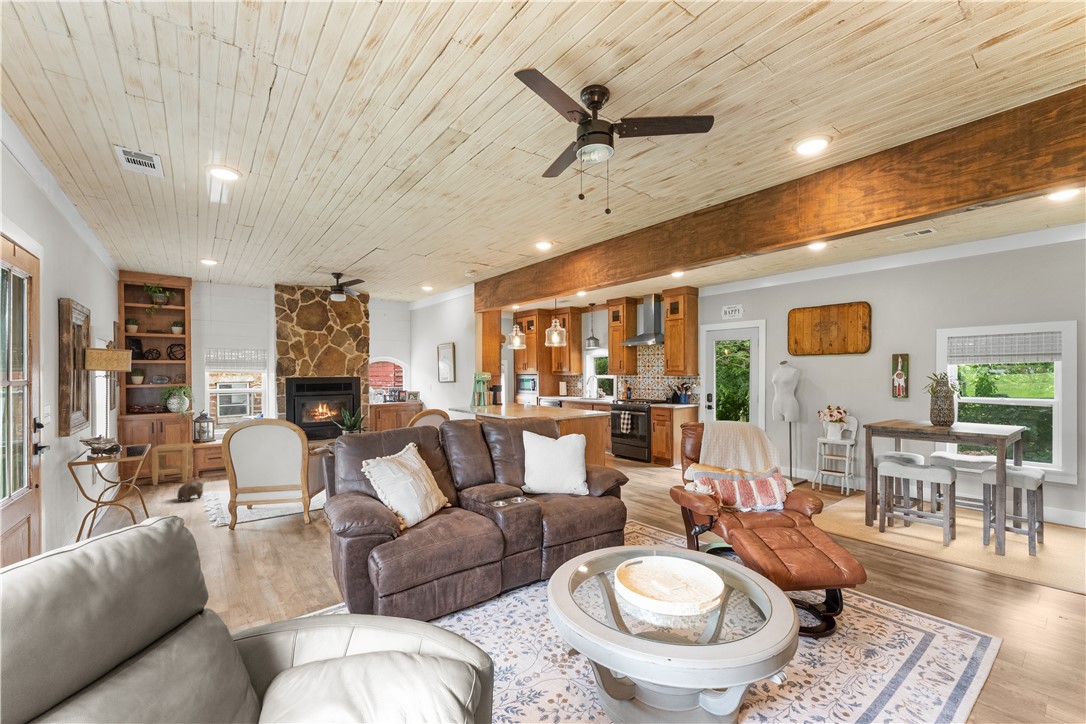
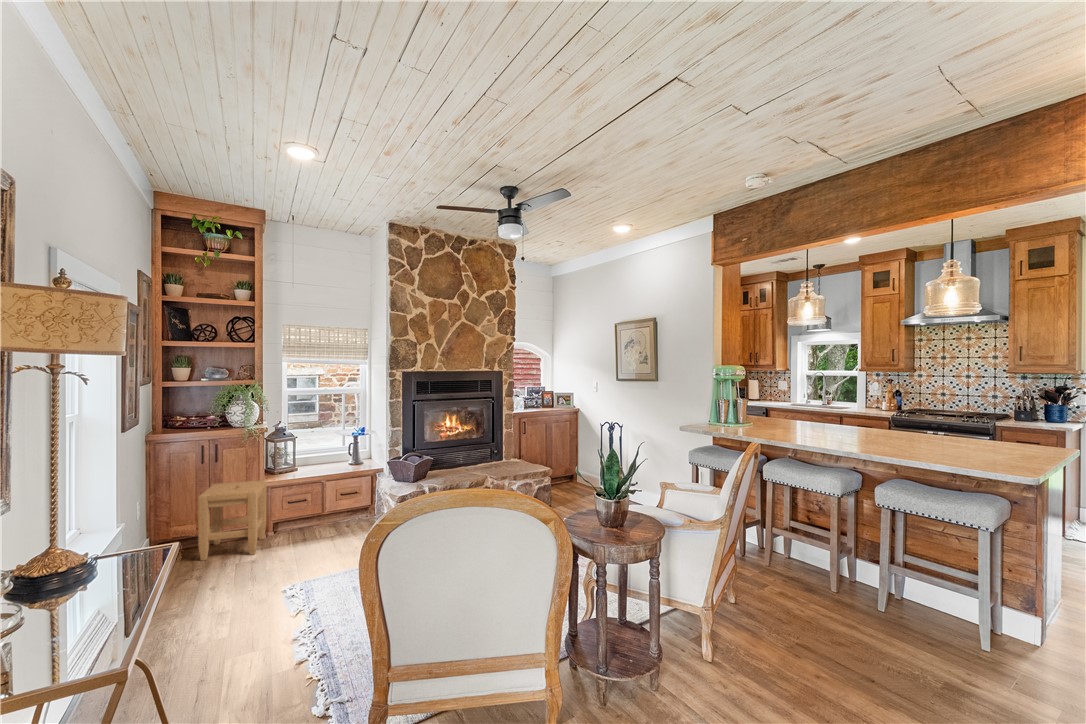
plush toy: present [177,481,205,501] -> none [234,587,287,633]

